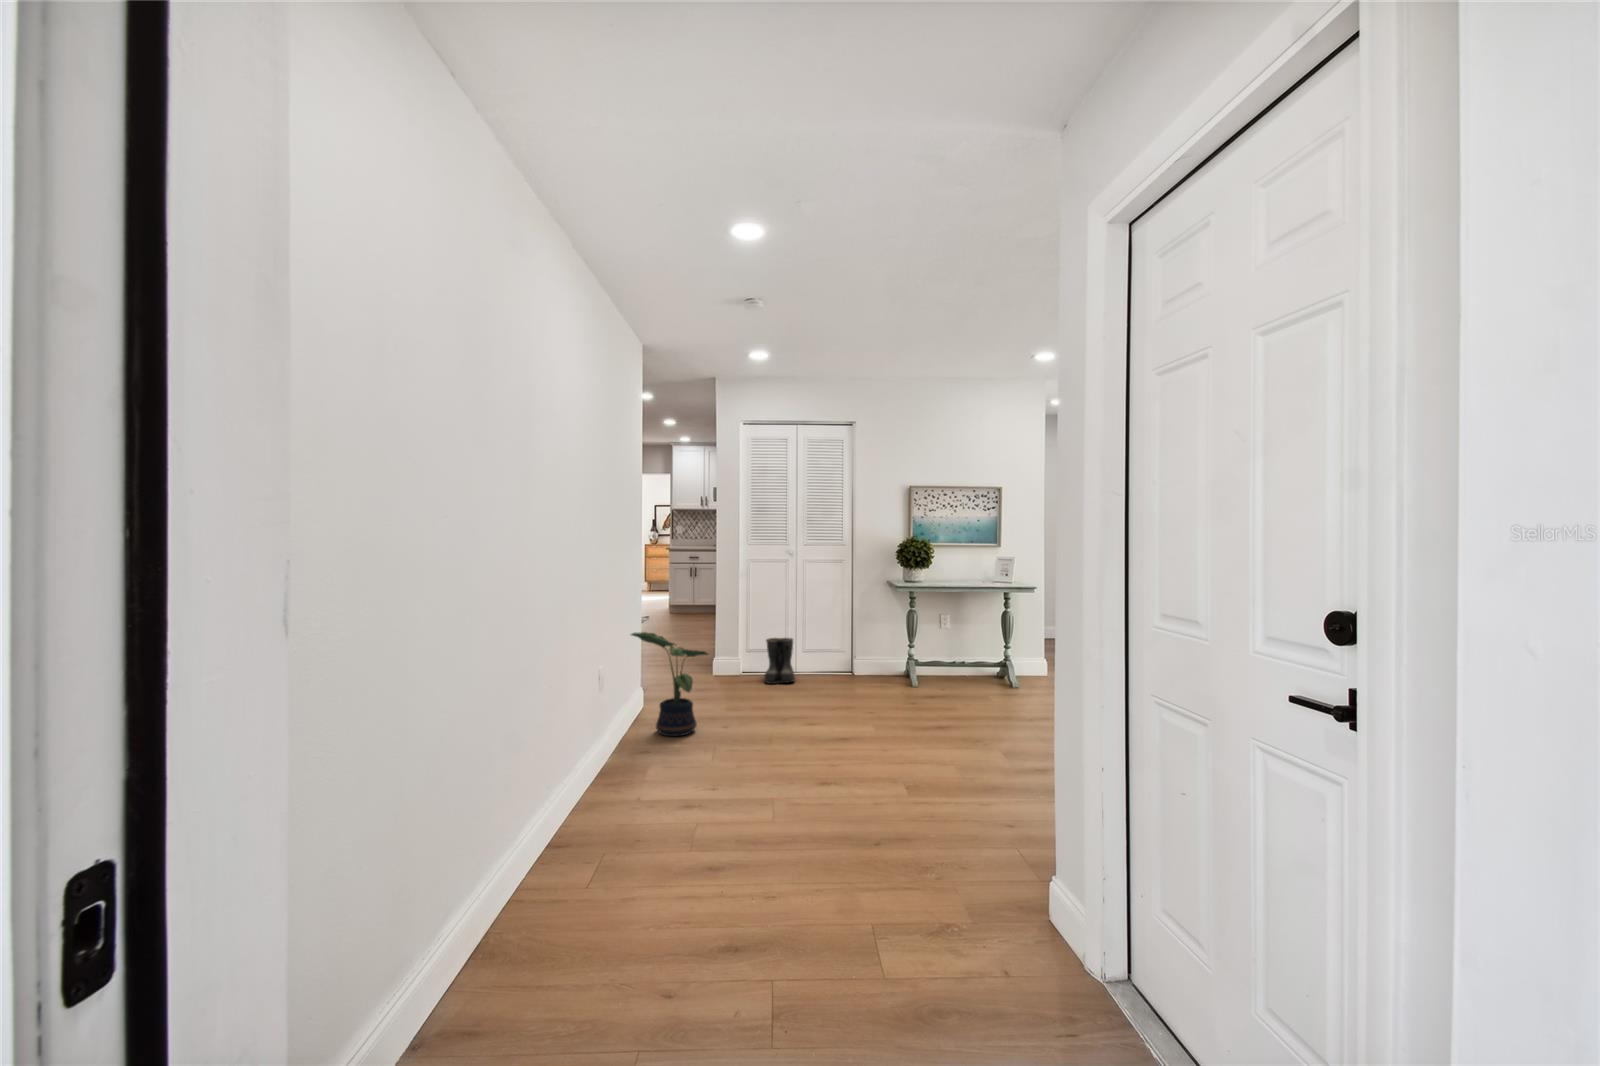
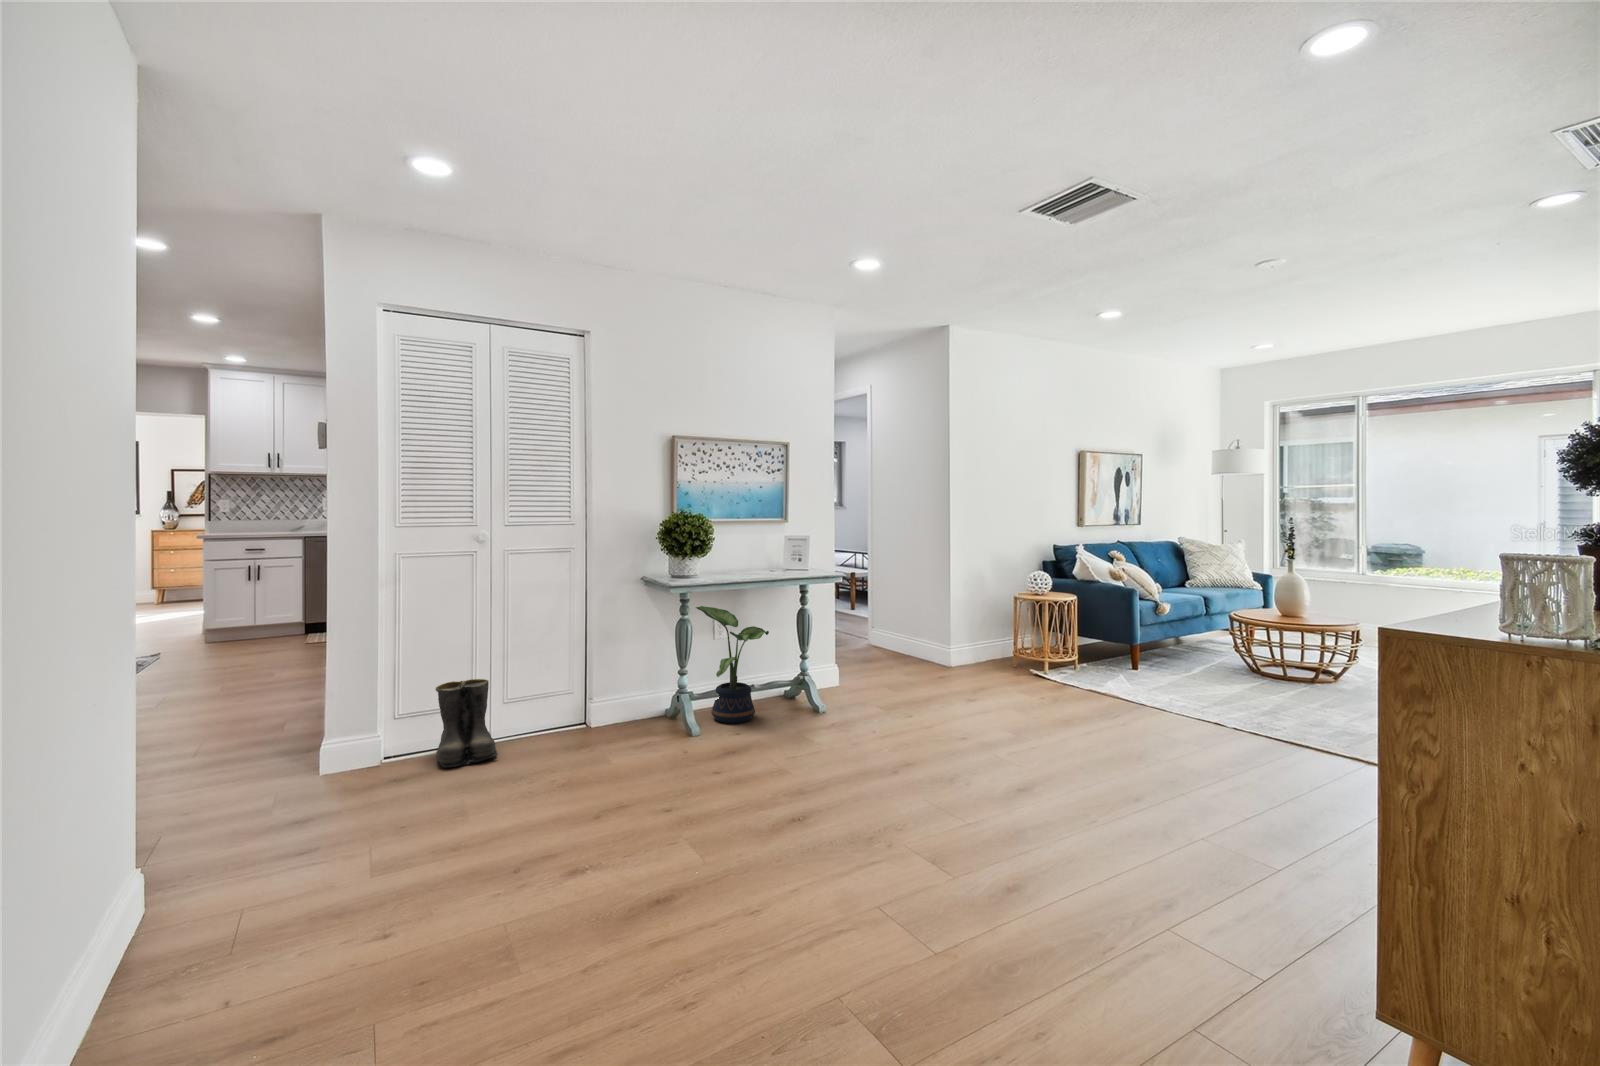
potted plant: present [631,632,708,736] -> present [696,606,769,723]

